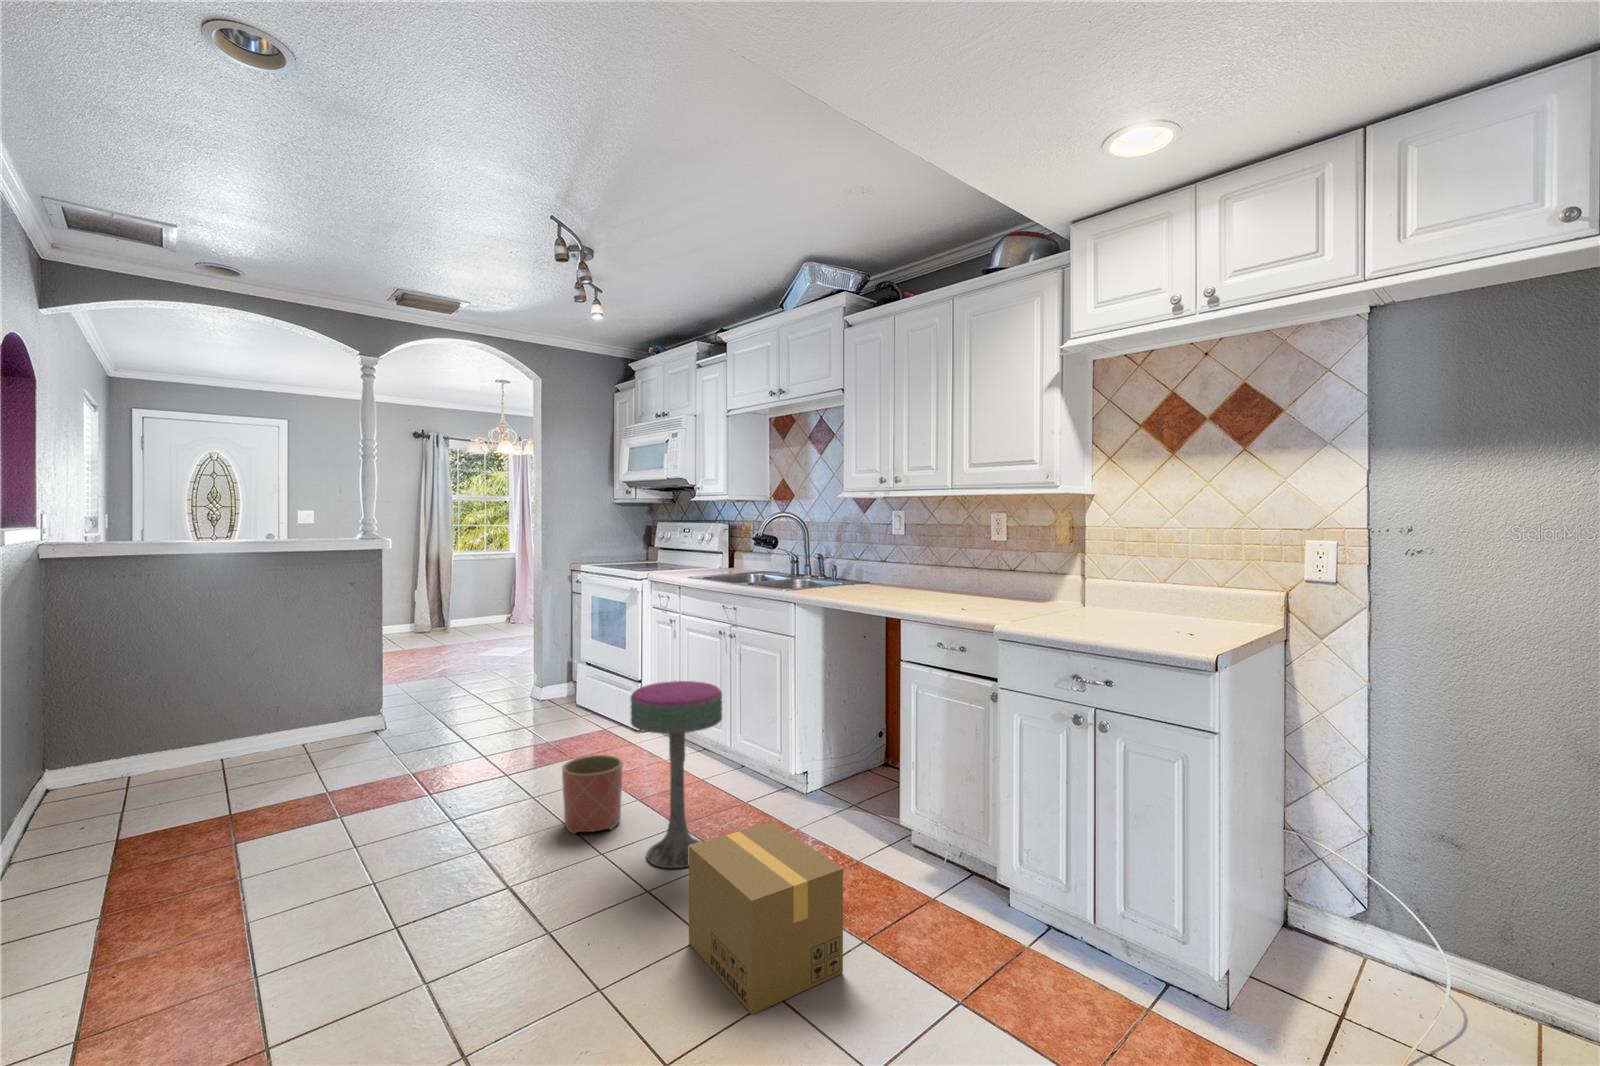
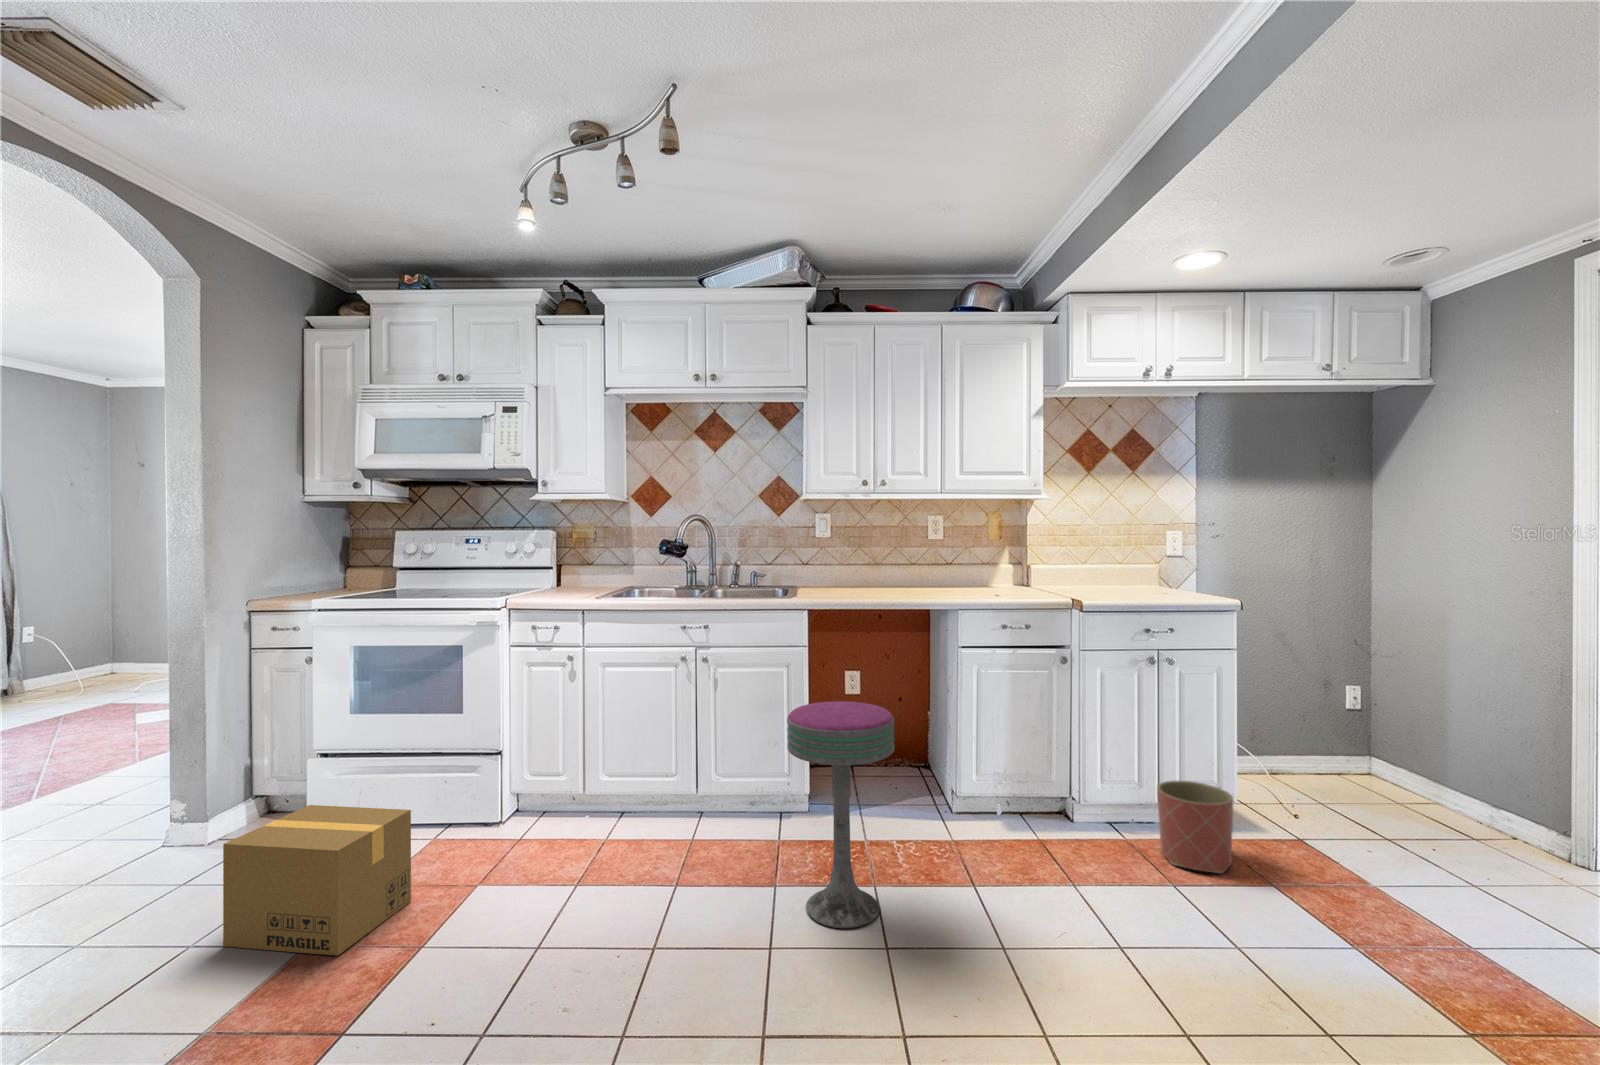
planter: present [562,755,623,834] -> present [1157,781,1233,874]
cardboard box: present [689,822,843,1014] -> present [223,805,411,956]

